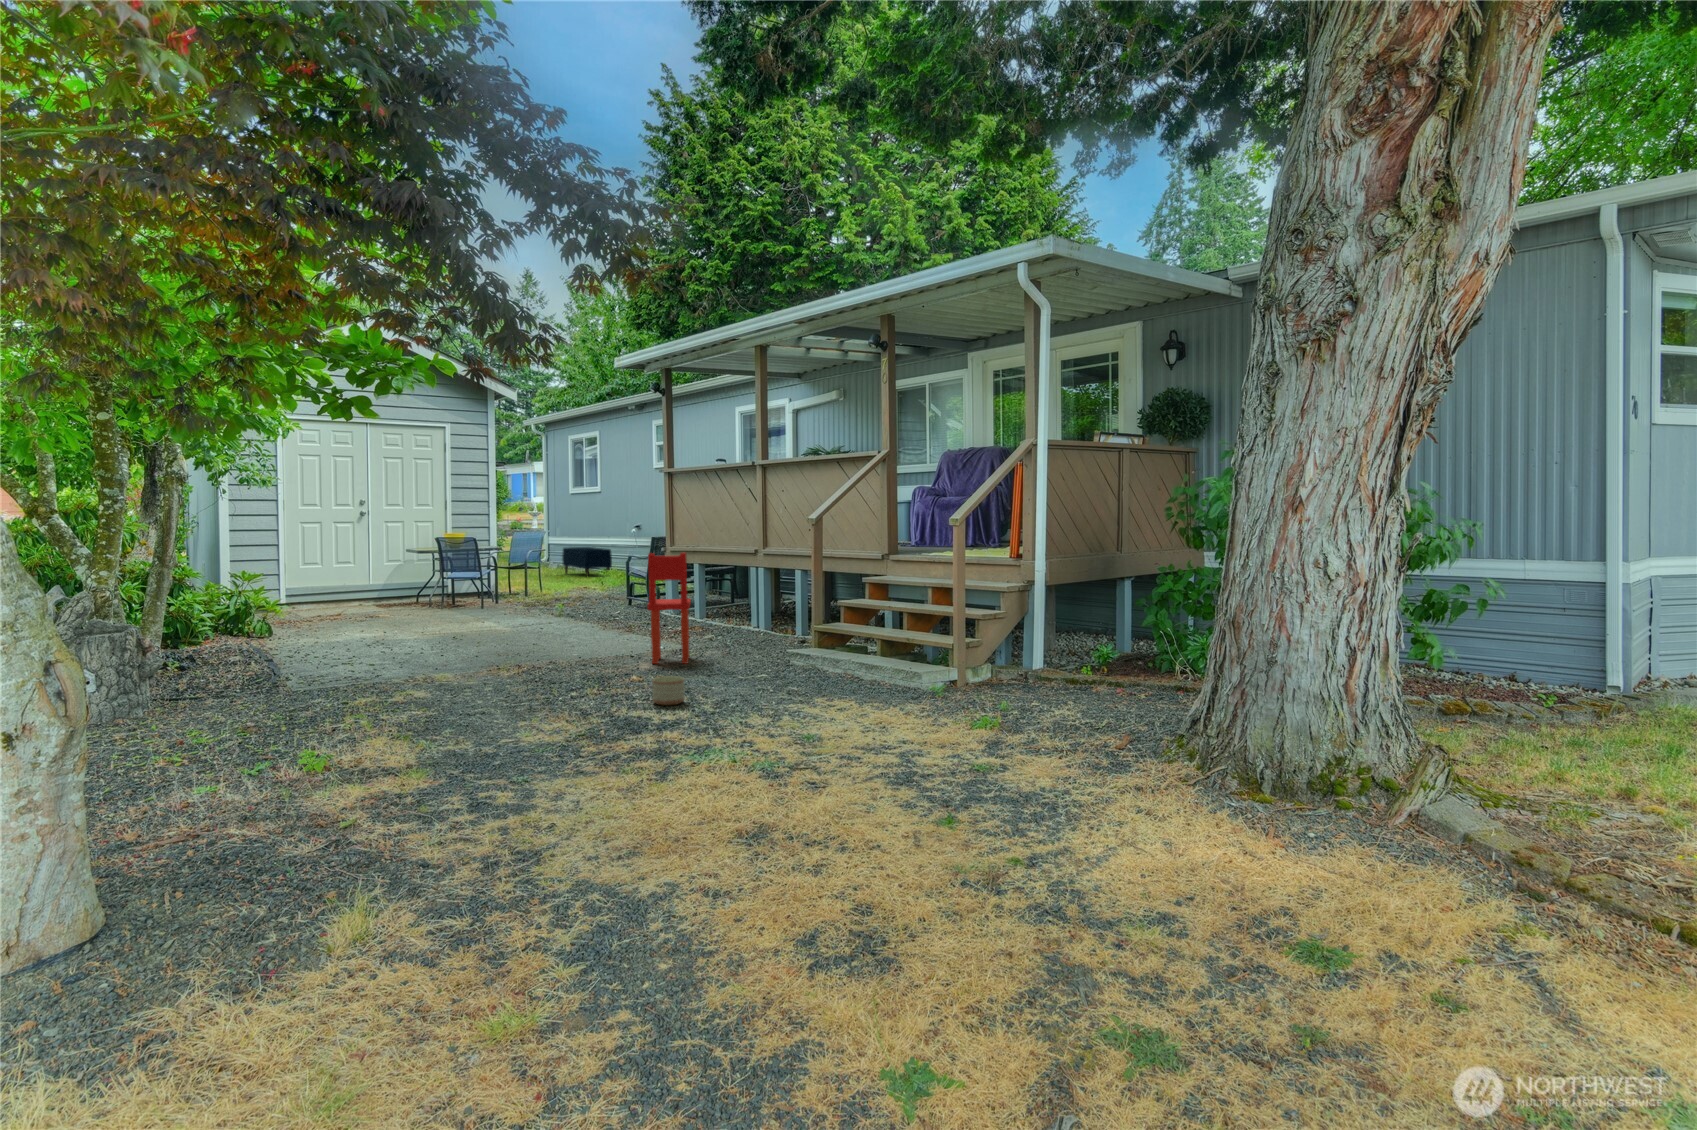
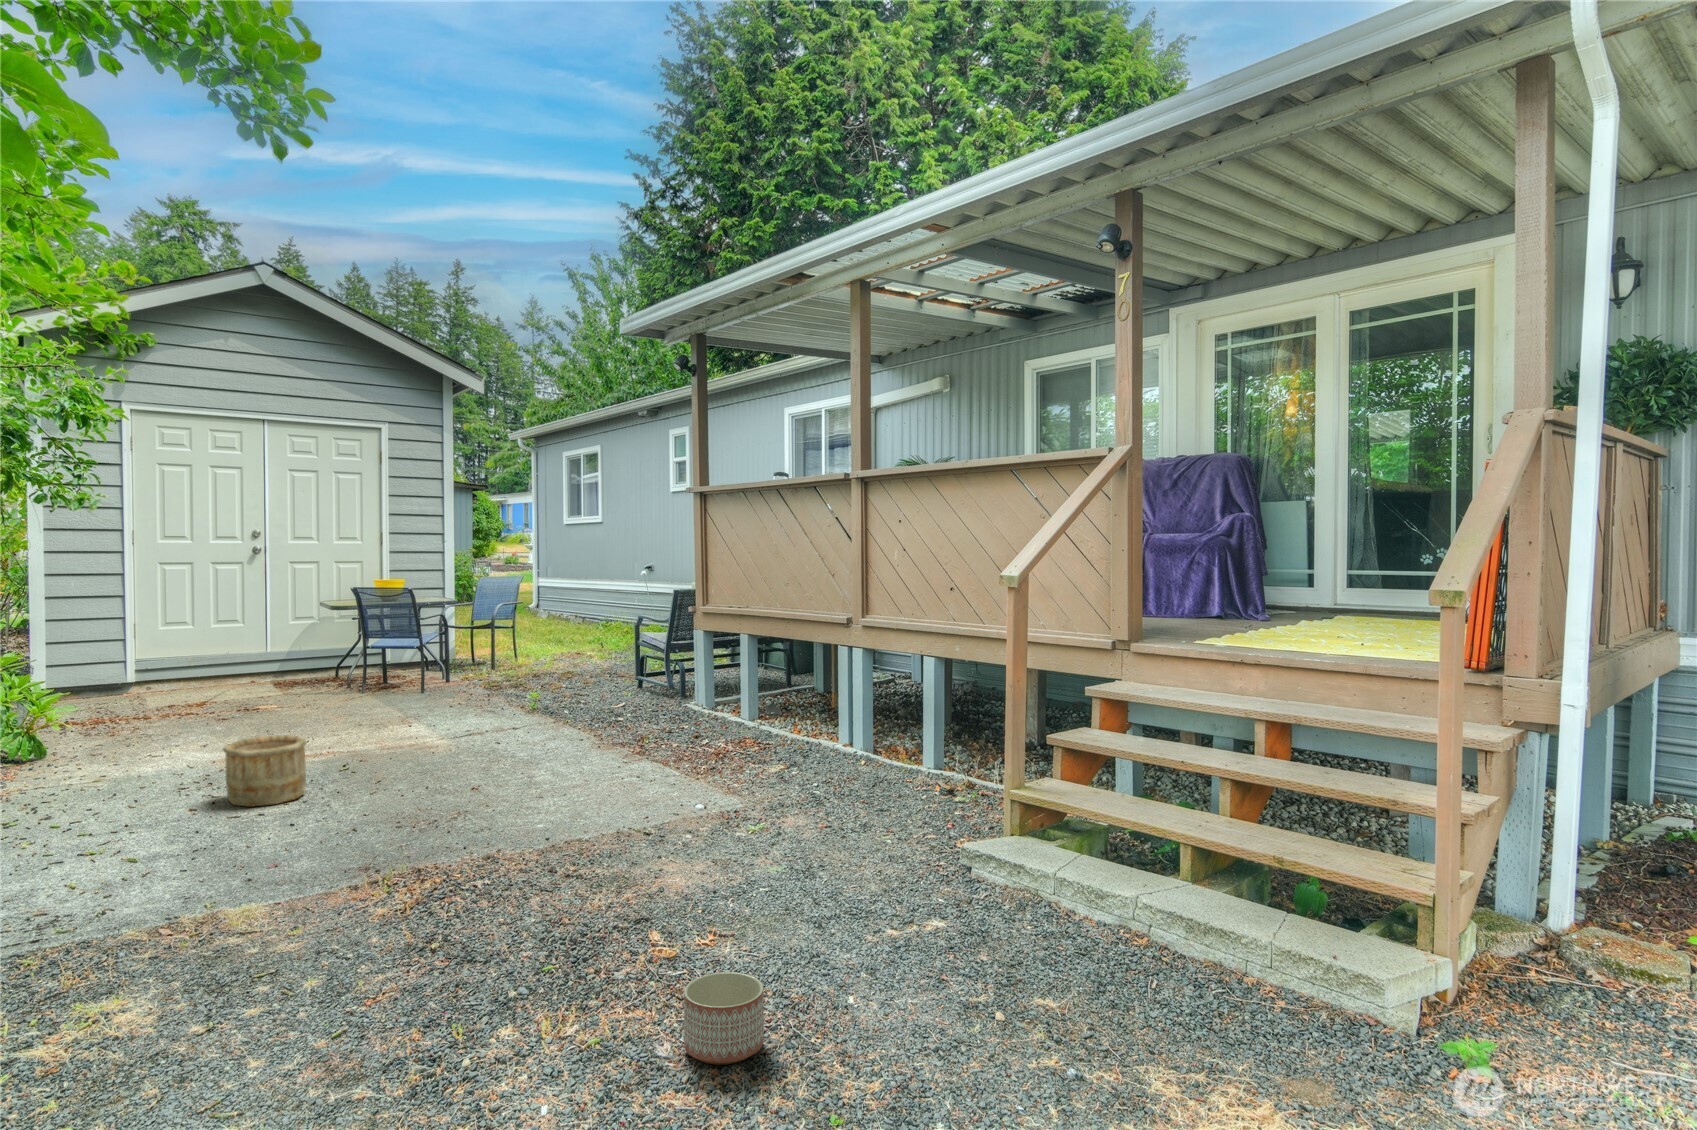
bench: present [562,547,612,577] -> none [552,592,617,634]
chair: present [648,553,691,664] -> none [669,639,751,860]
wooden bucket: none [399,613,445,650] -> present [223,735,307,807]

